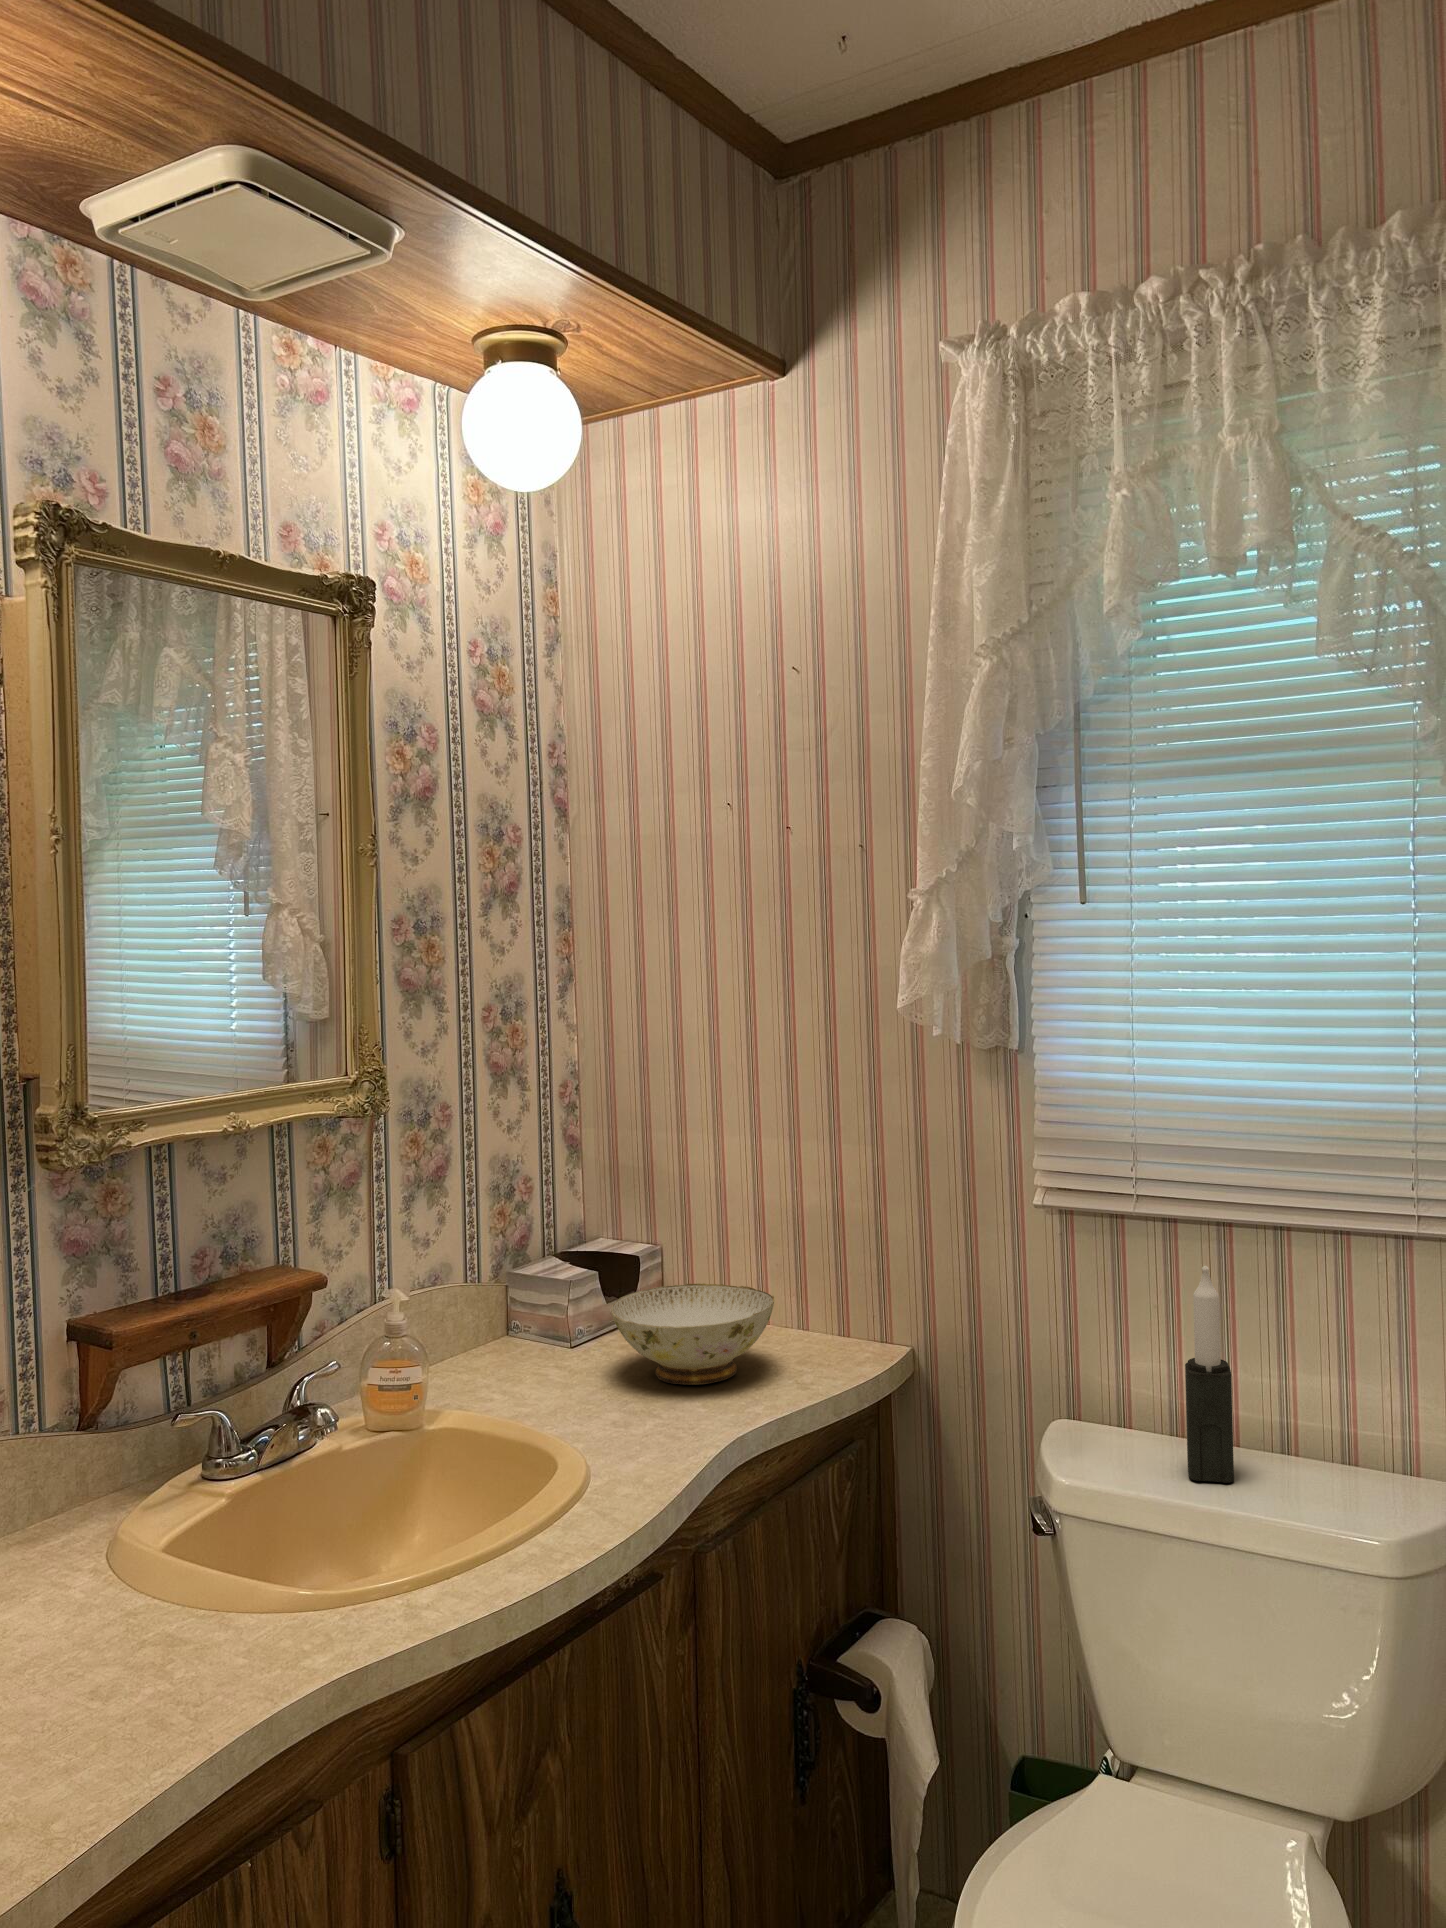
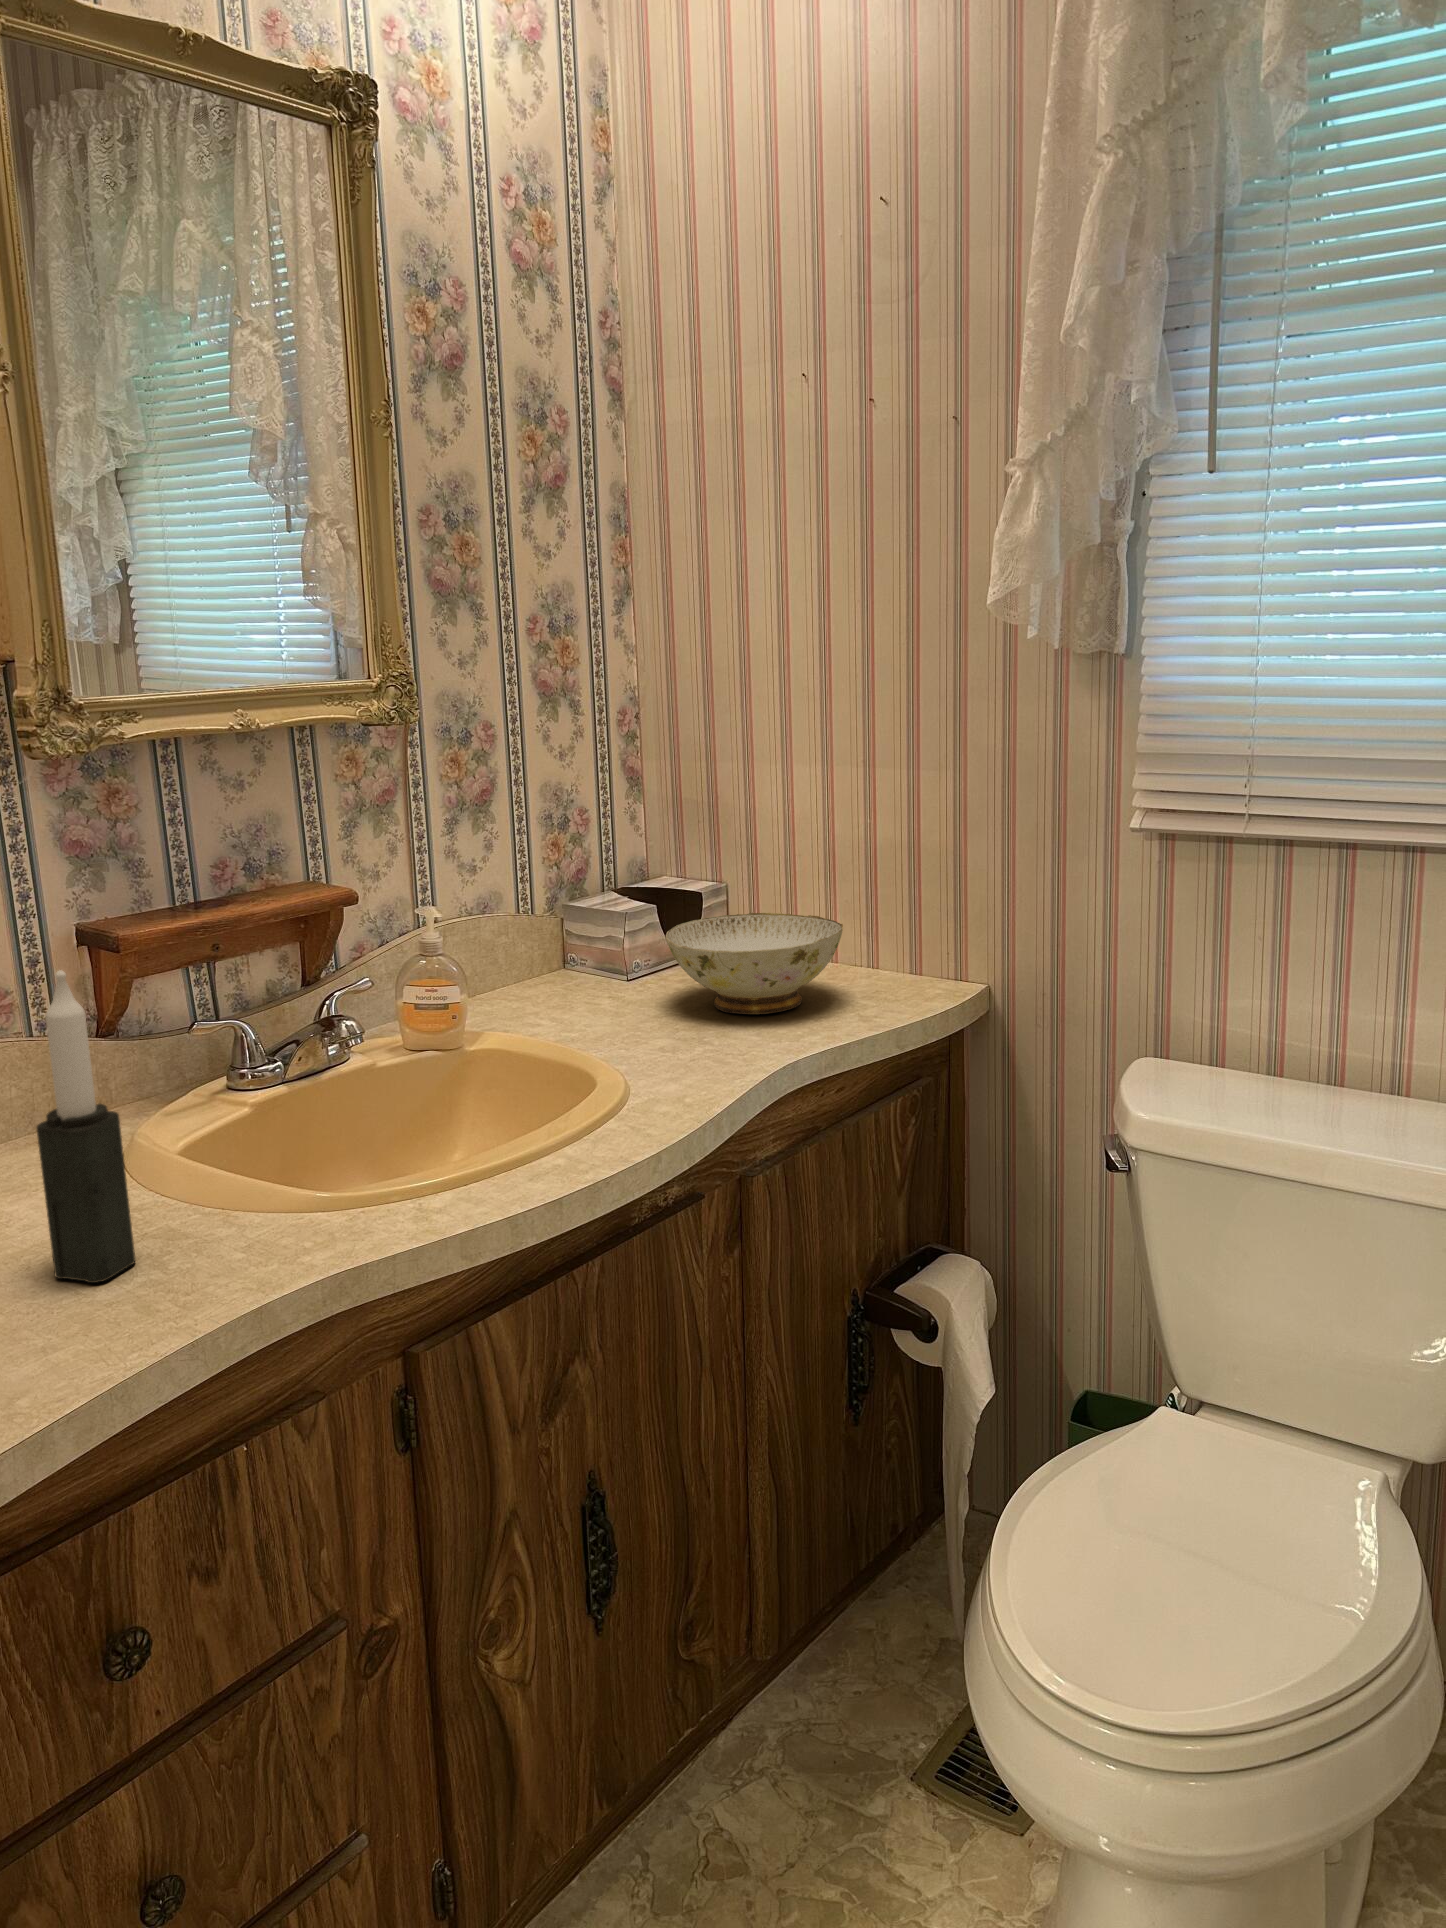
candle: present [1185,1266,1234,1483] -> present [37,970,135,1283]

